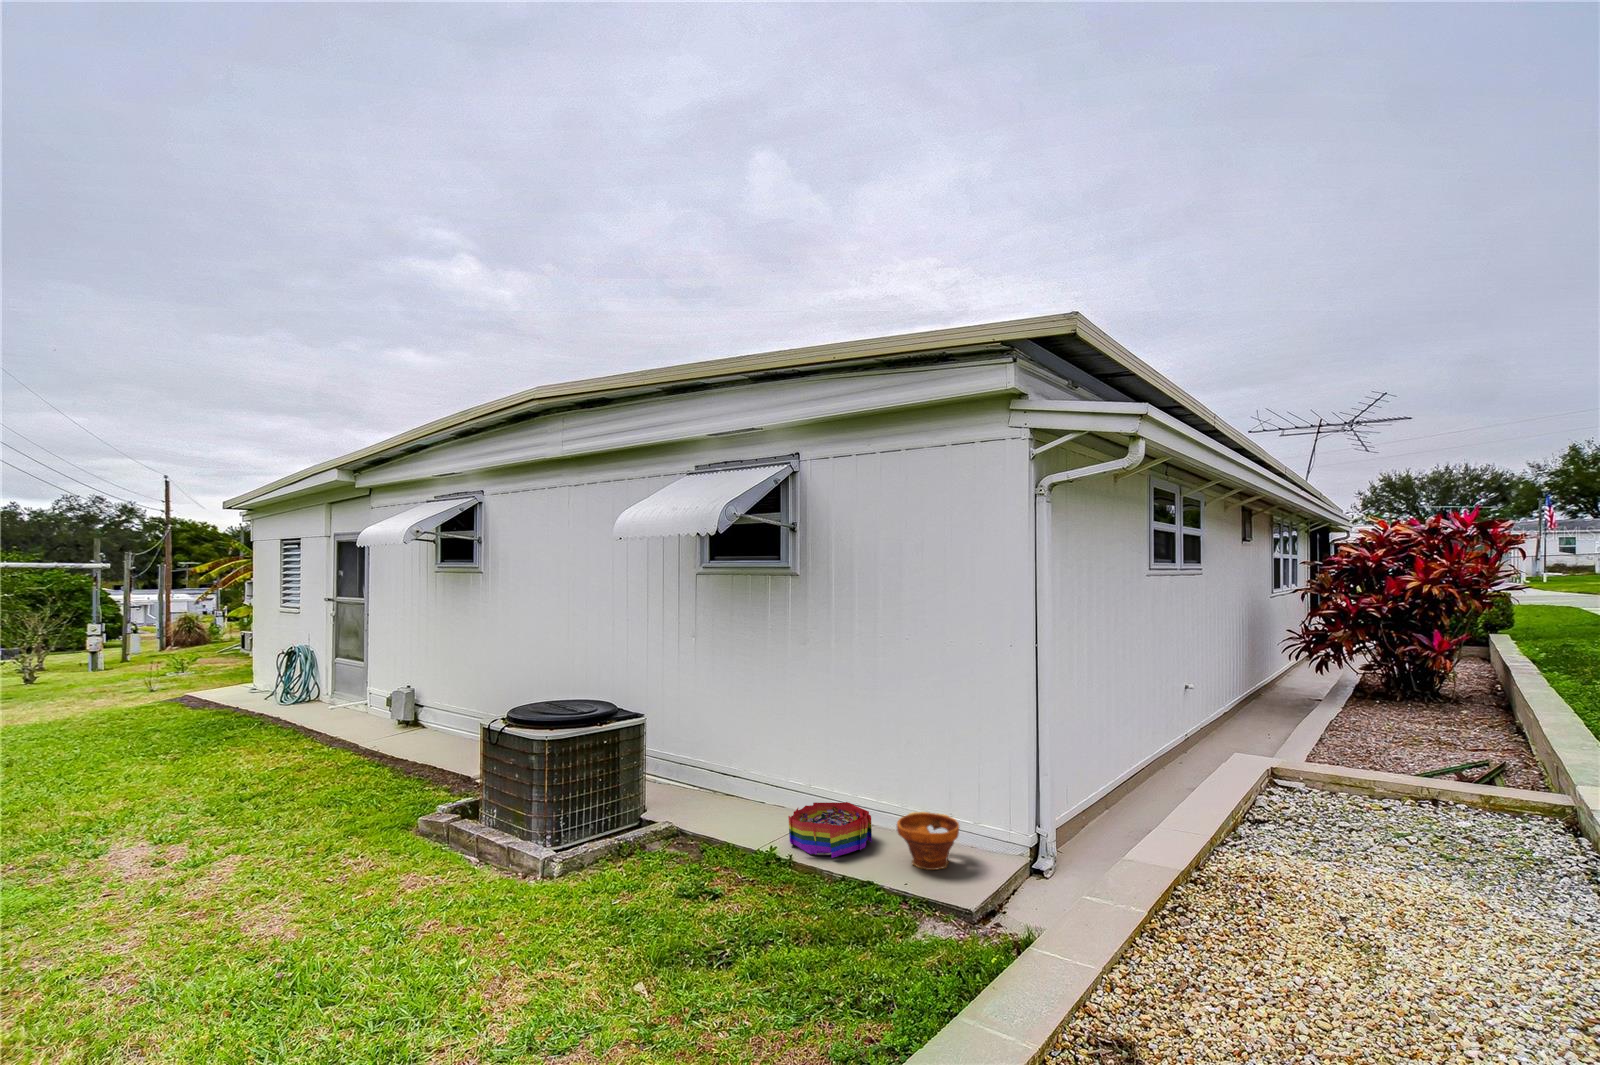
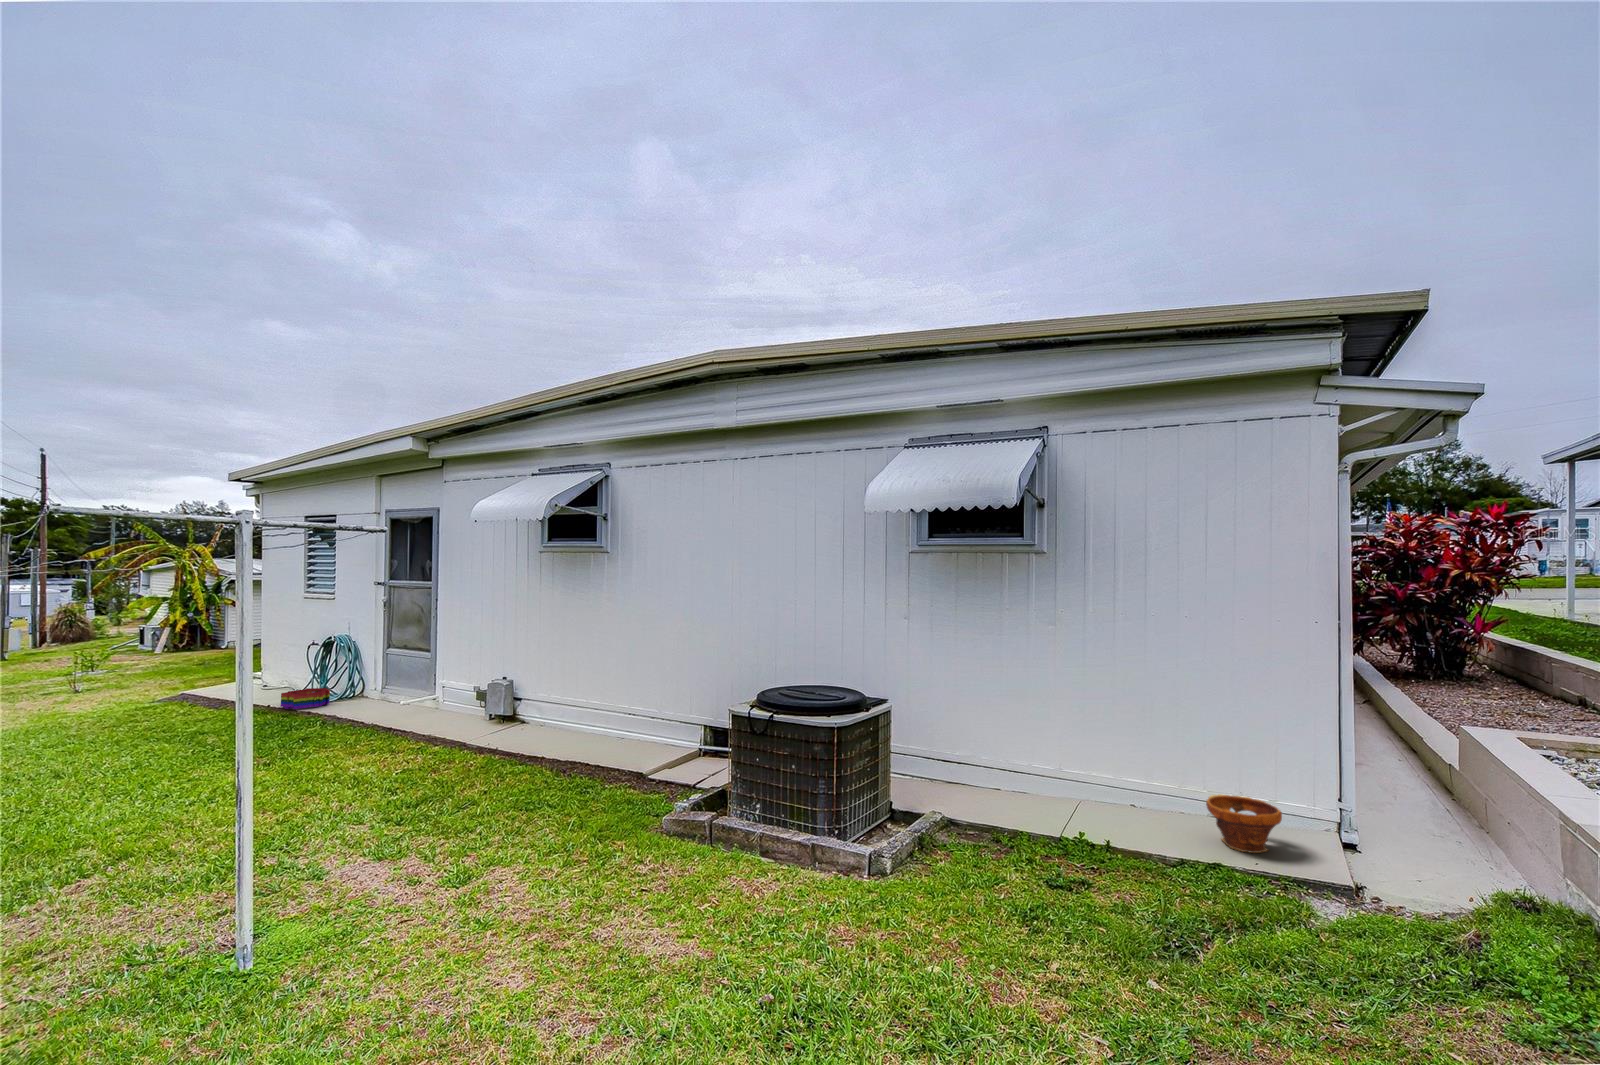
storage bin: present [788,802,872,858] -> present [280,688,330,709]

